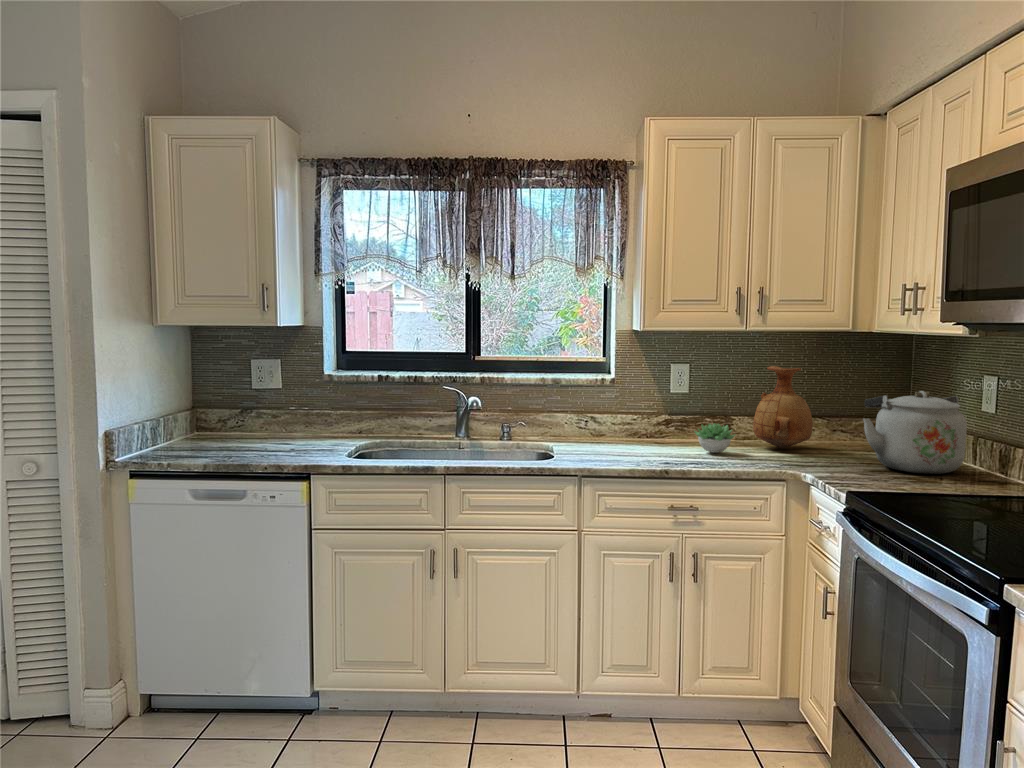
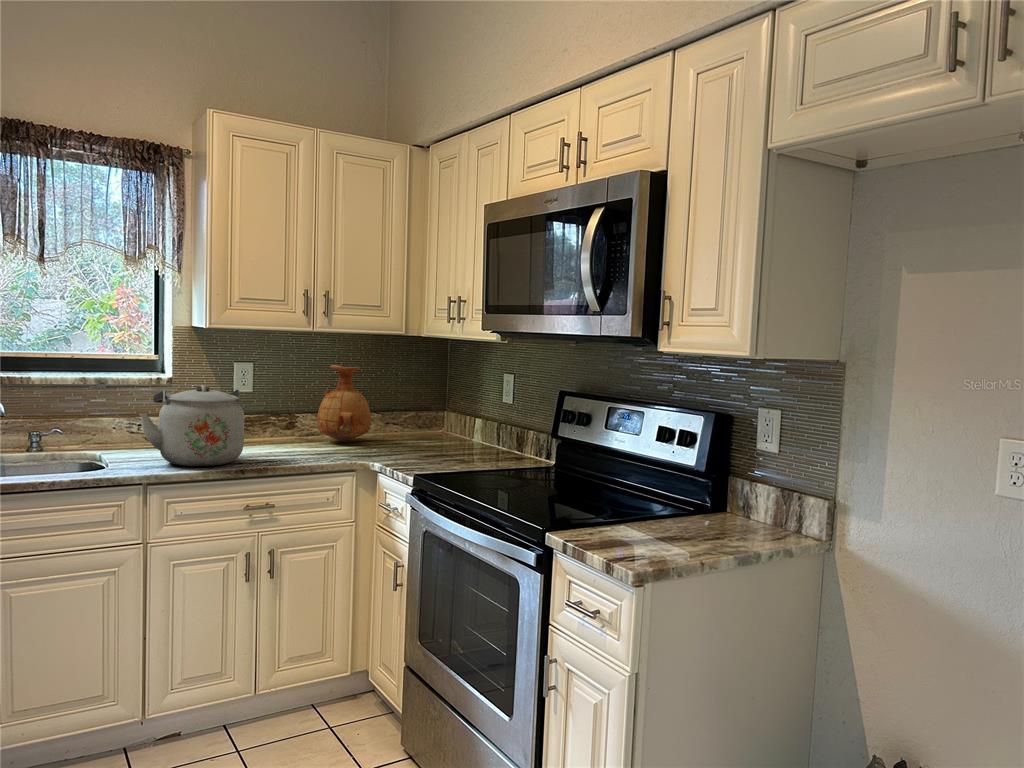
kettle: present [863,391,967,474] -> present [140,385,244,466]
succulent plant: present [694,423,735,453] -> none [262,421,304,450]

